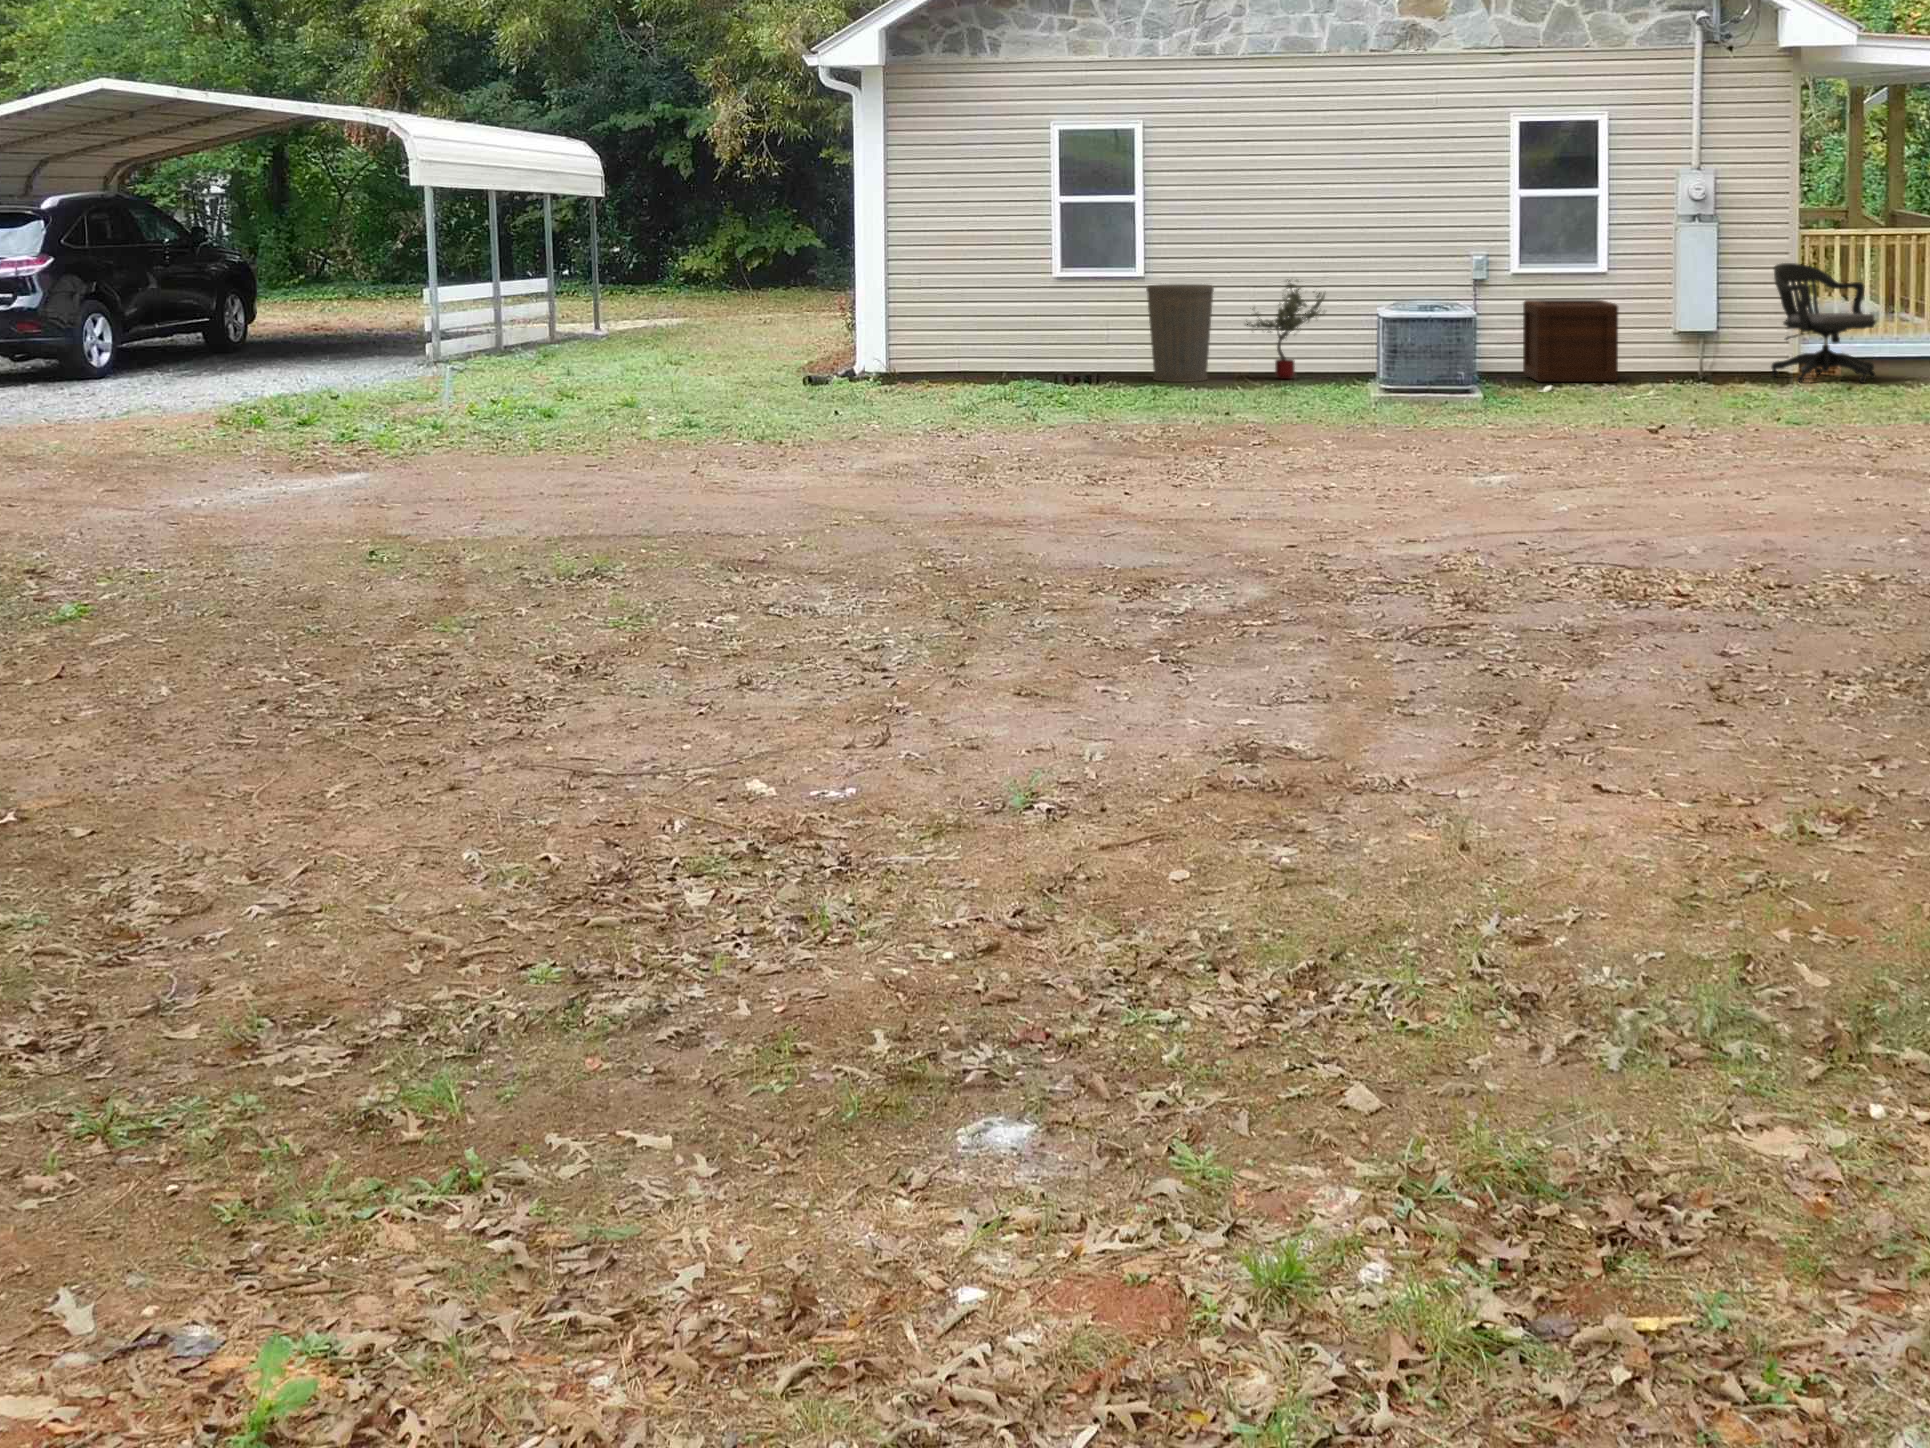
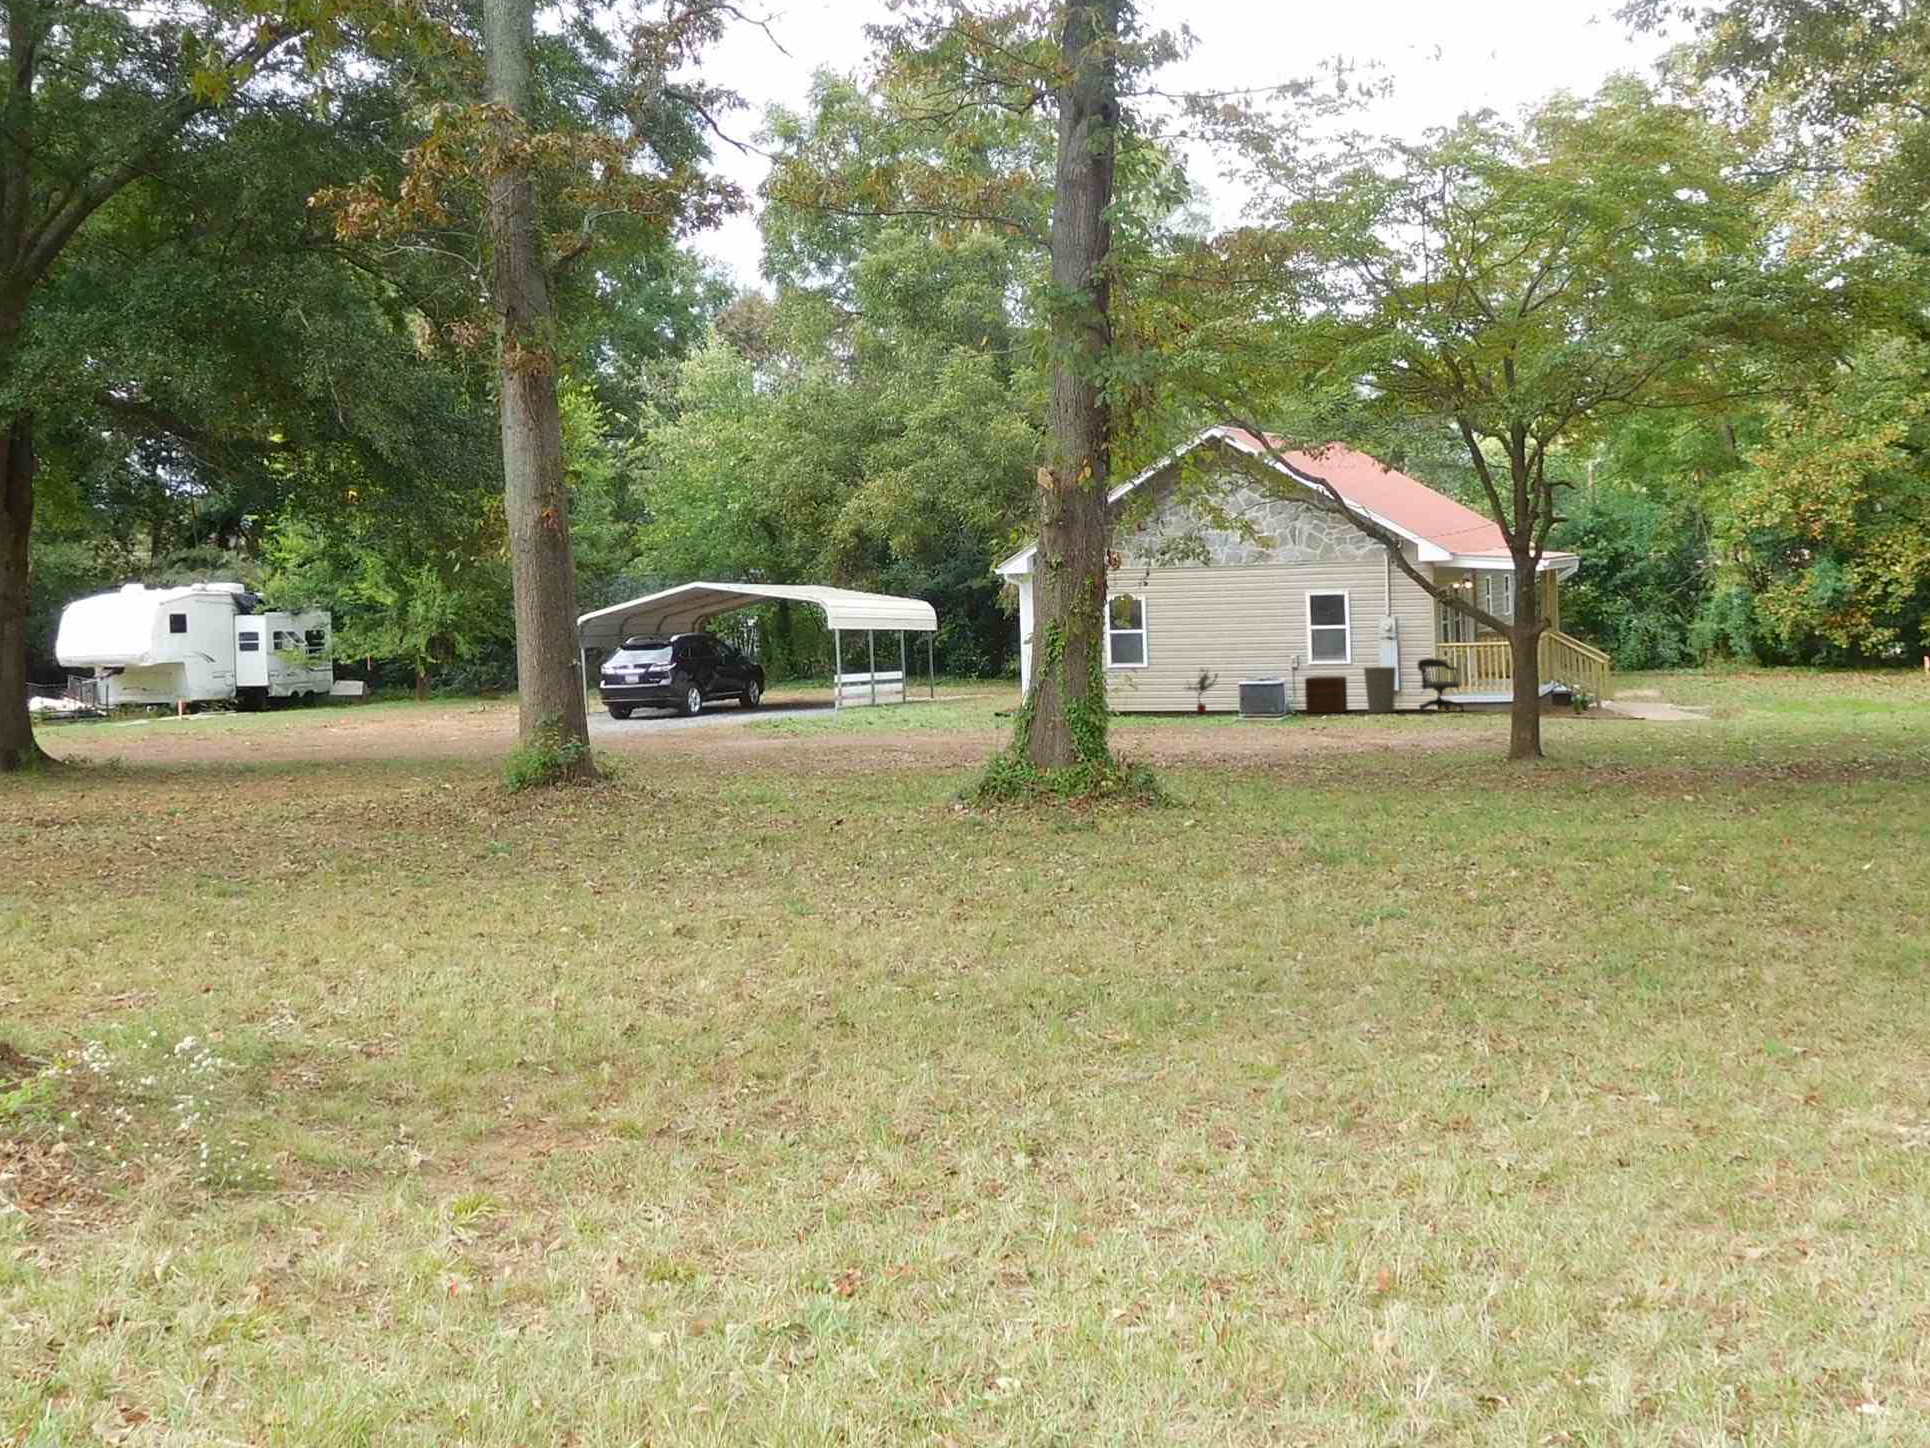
trash can: present [1146,284,1214,382] -> present [1364,667,1396,713]

